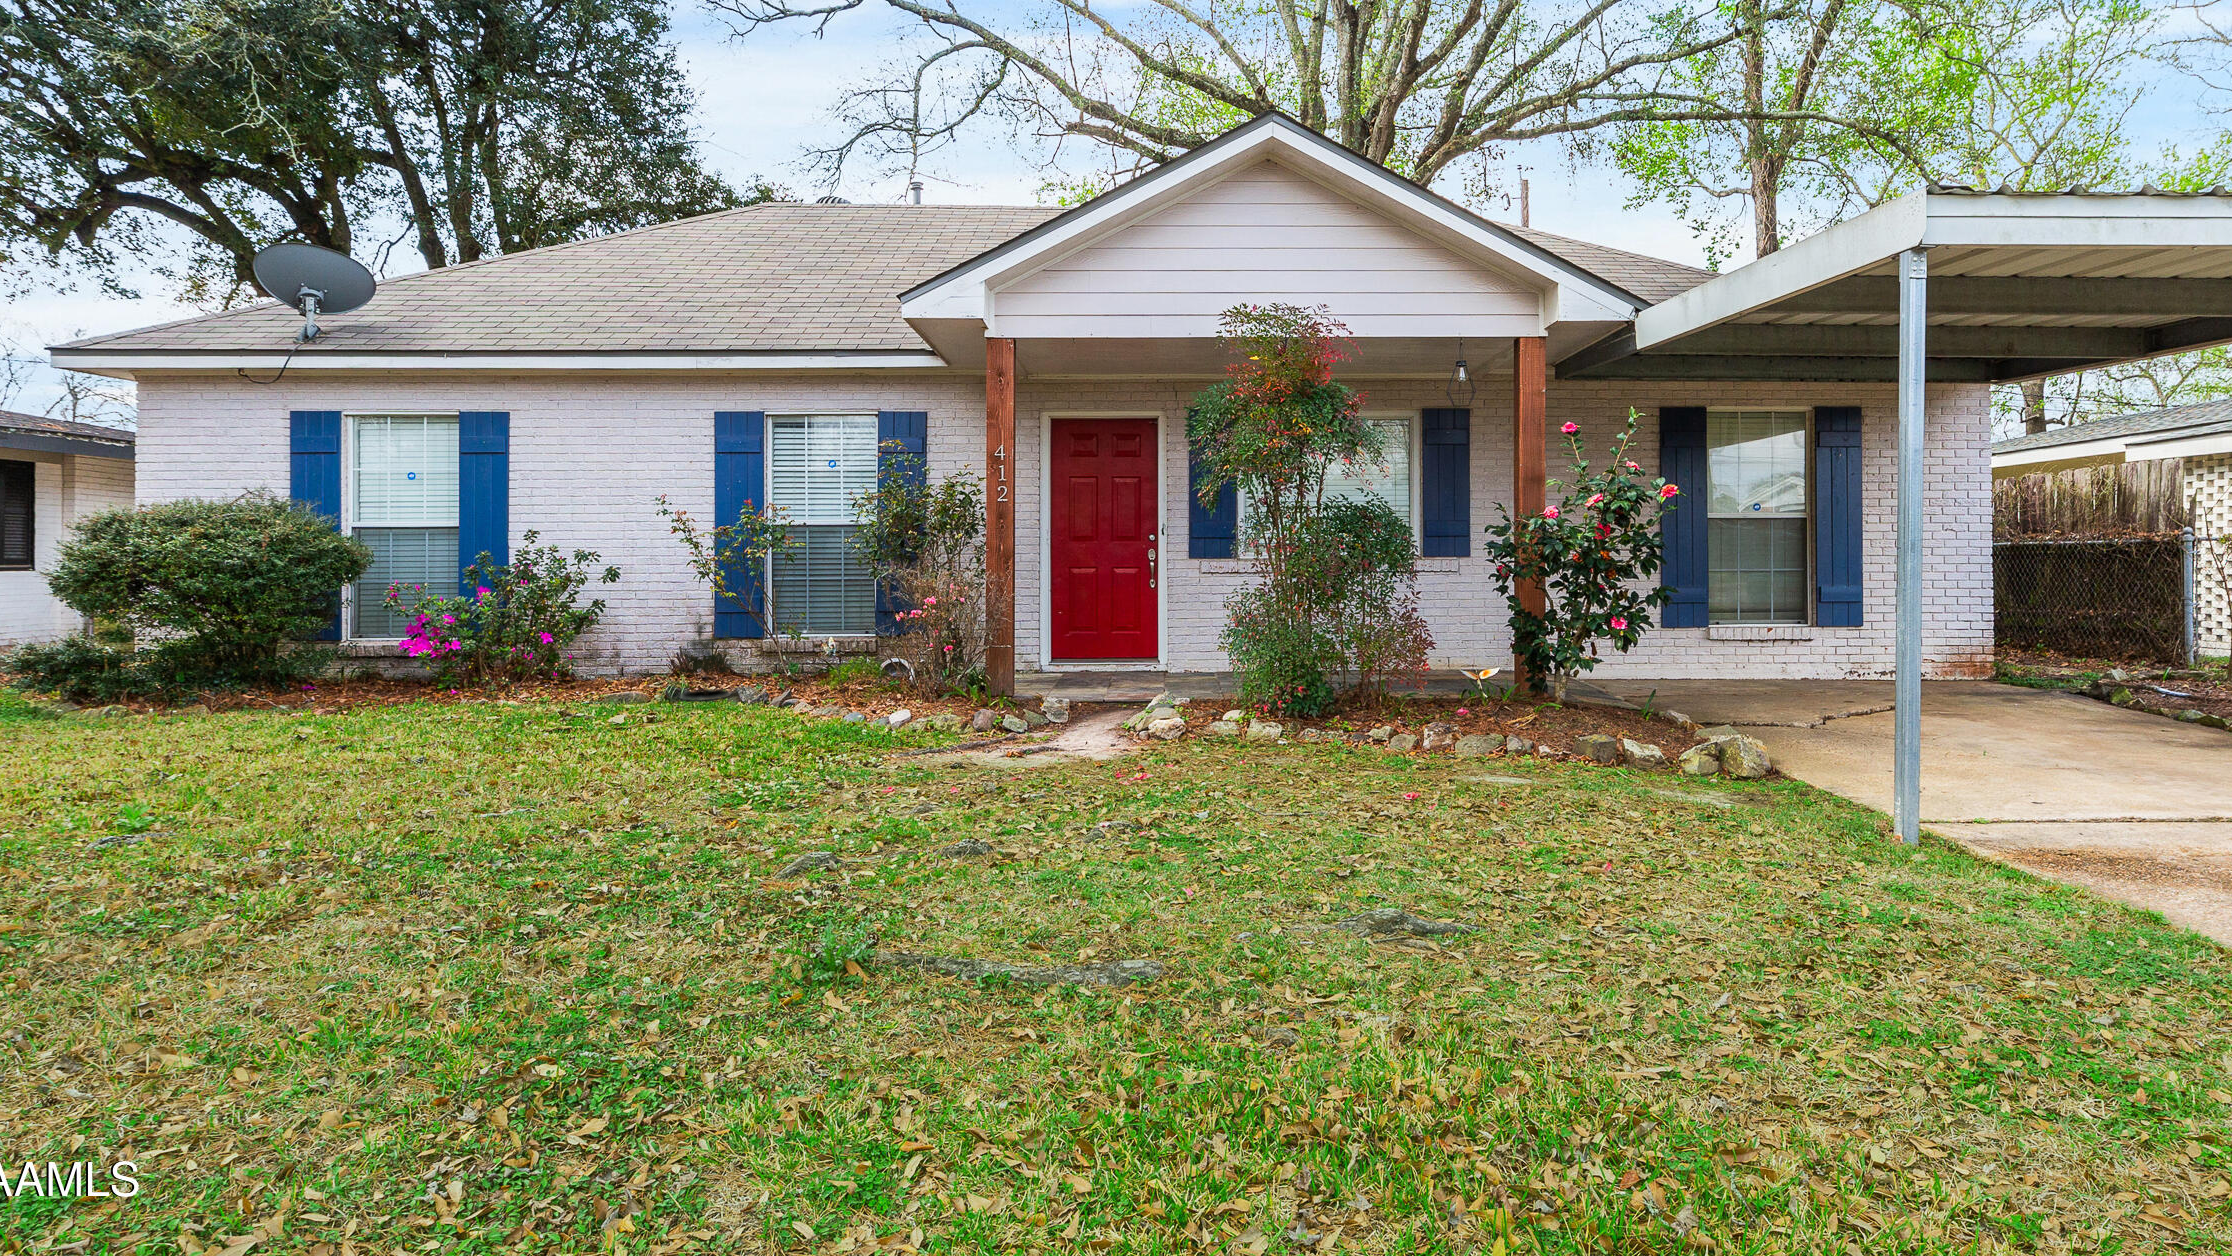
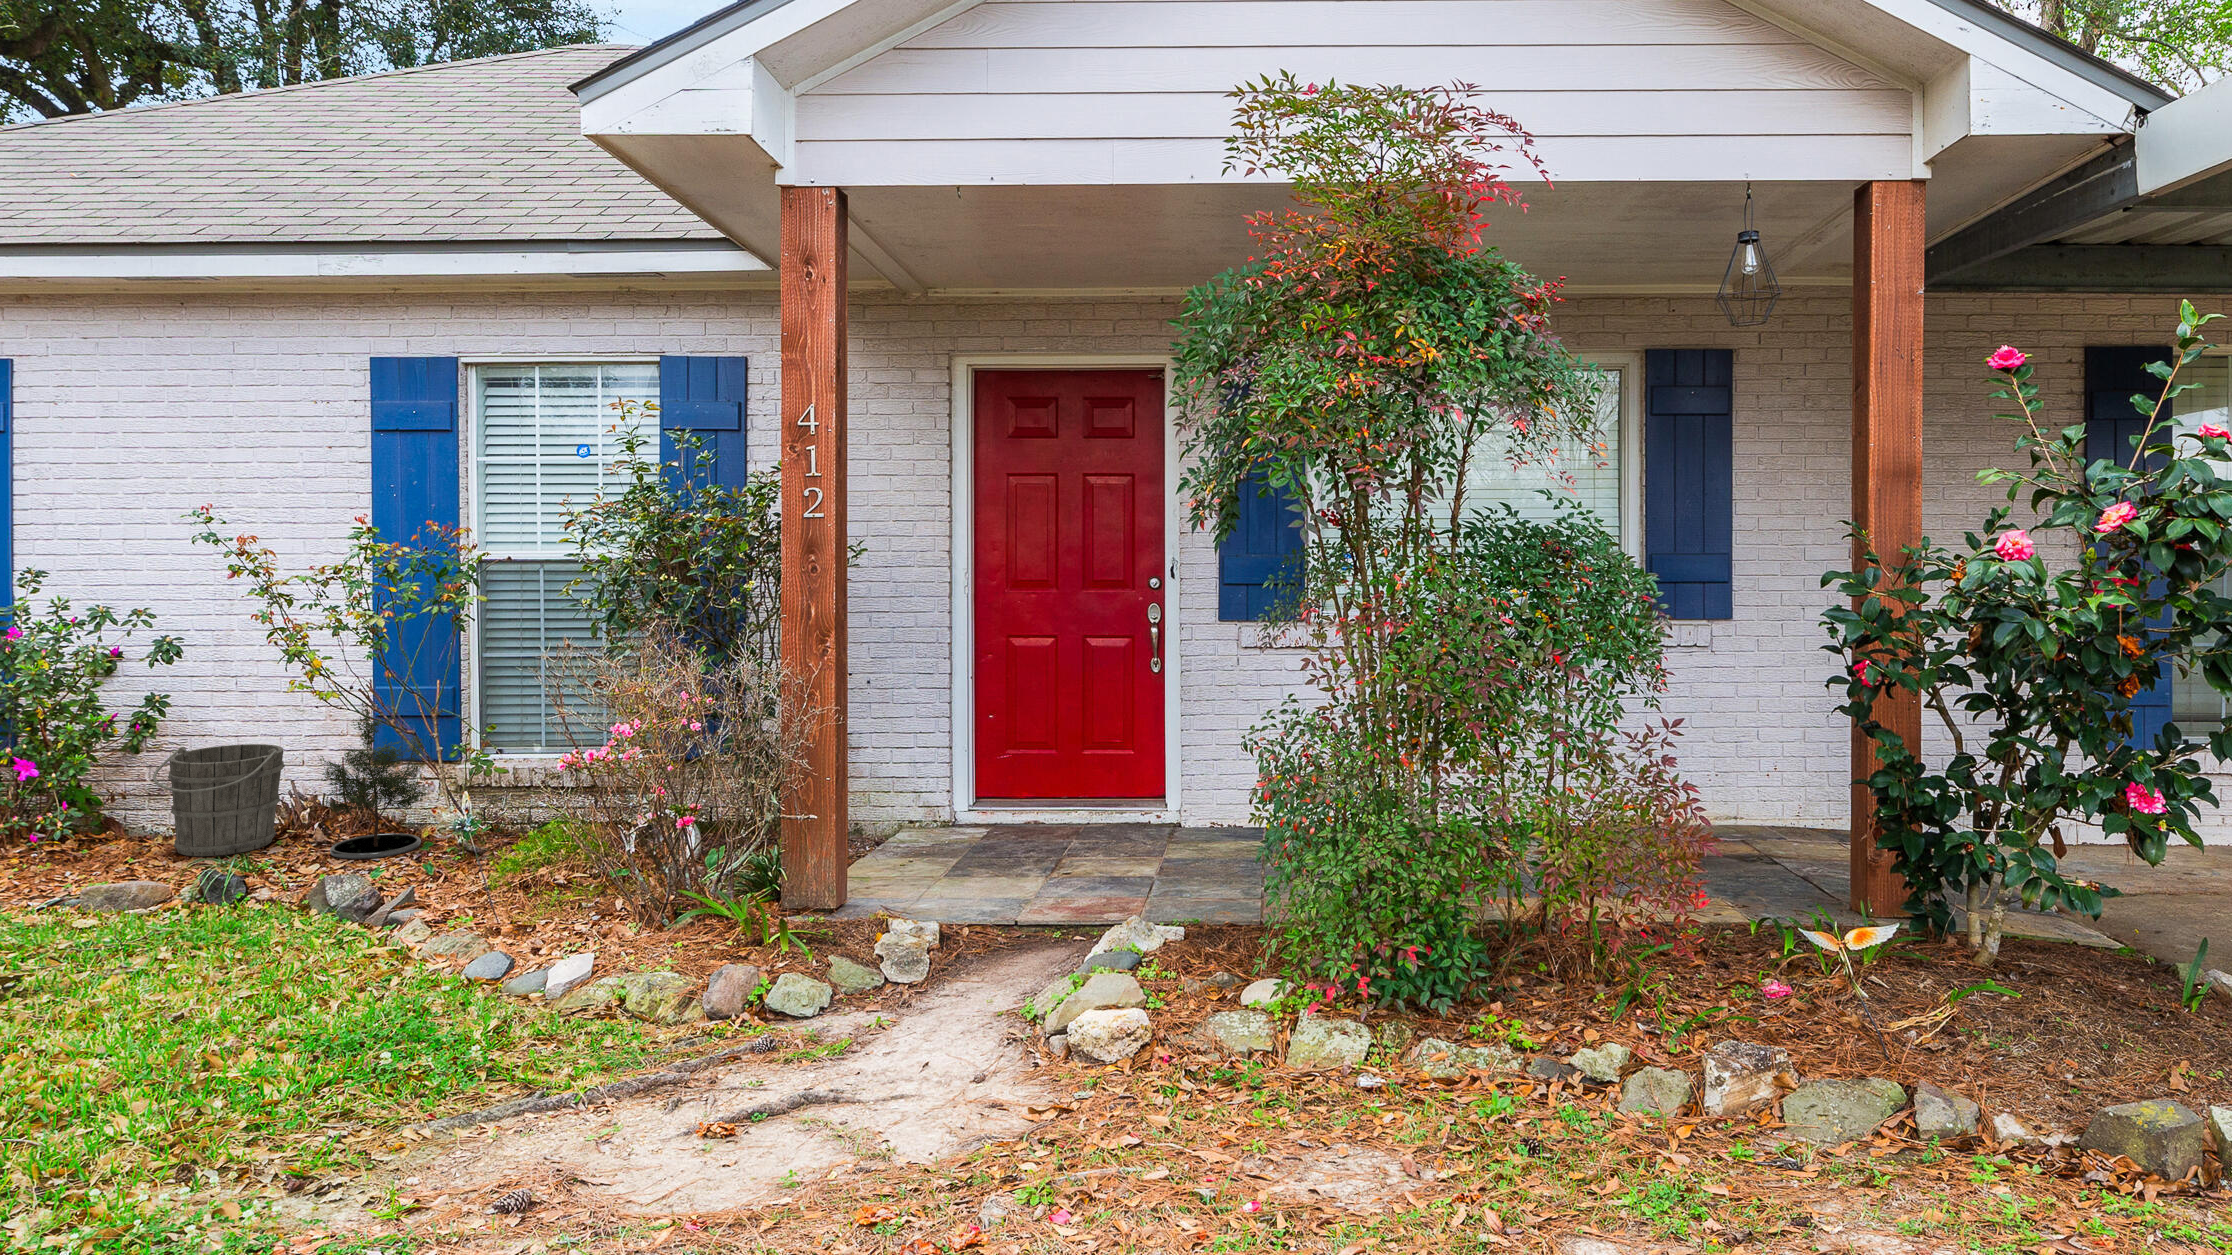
bucket: none [569,640,642,704] -> present [153,744,285,856]

